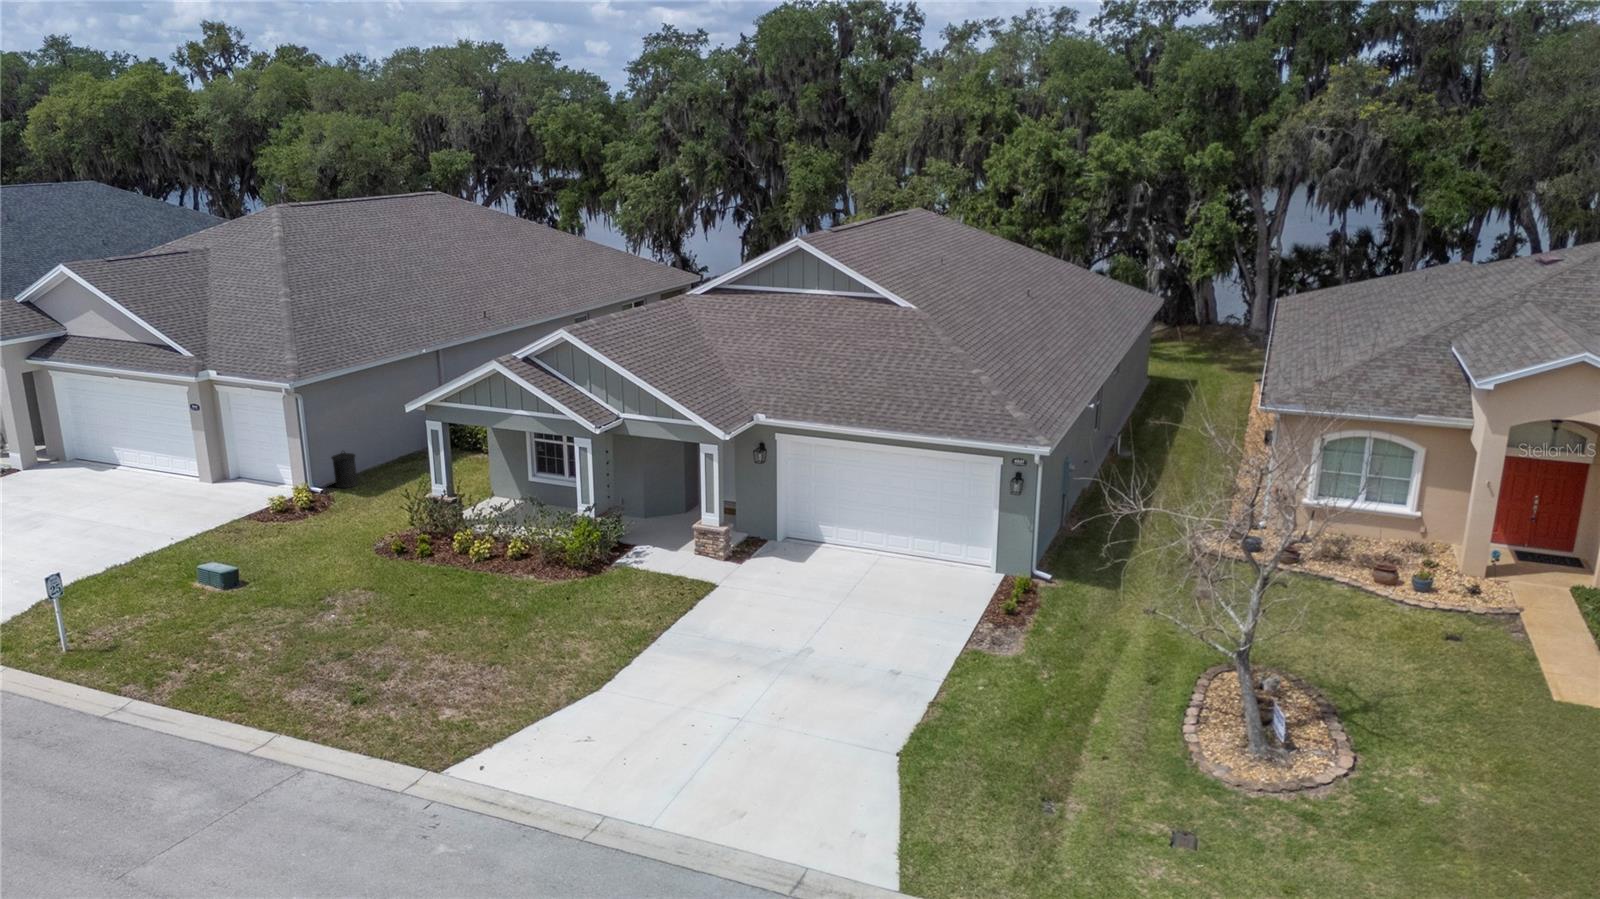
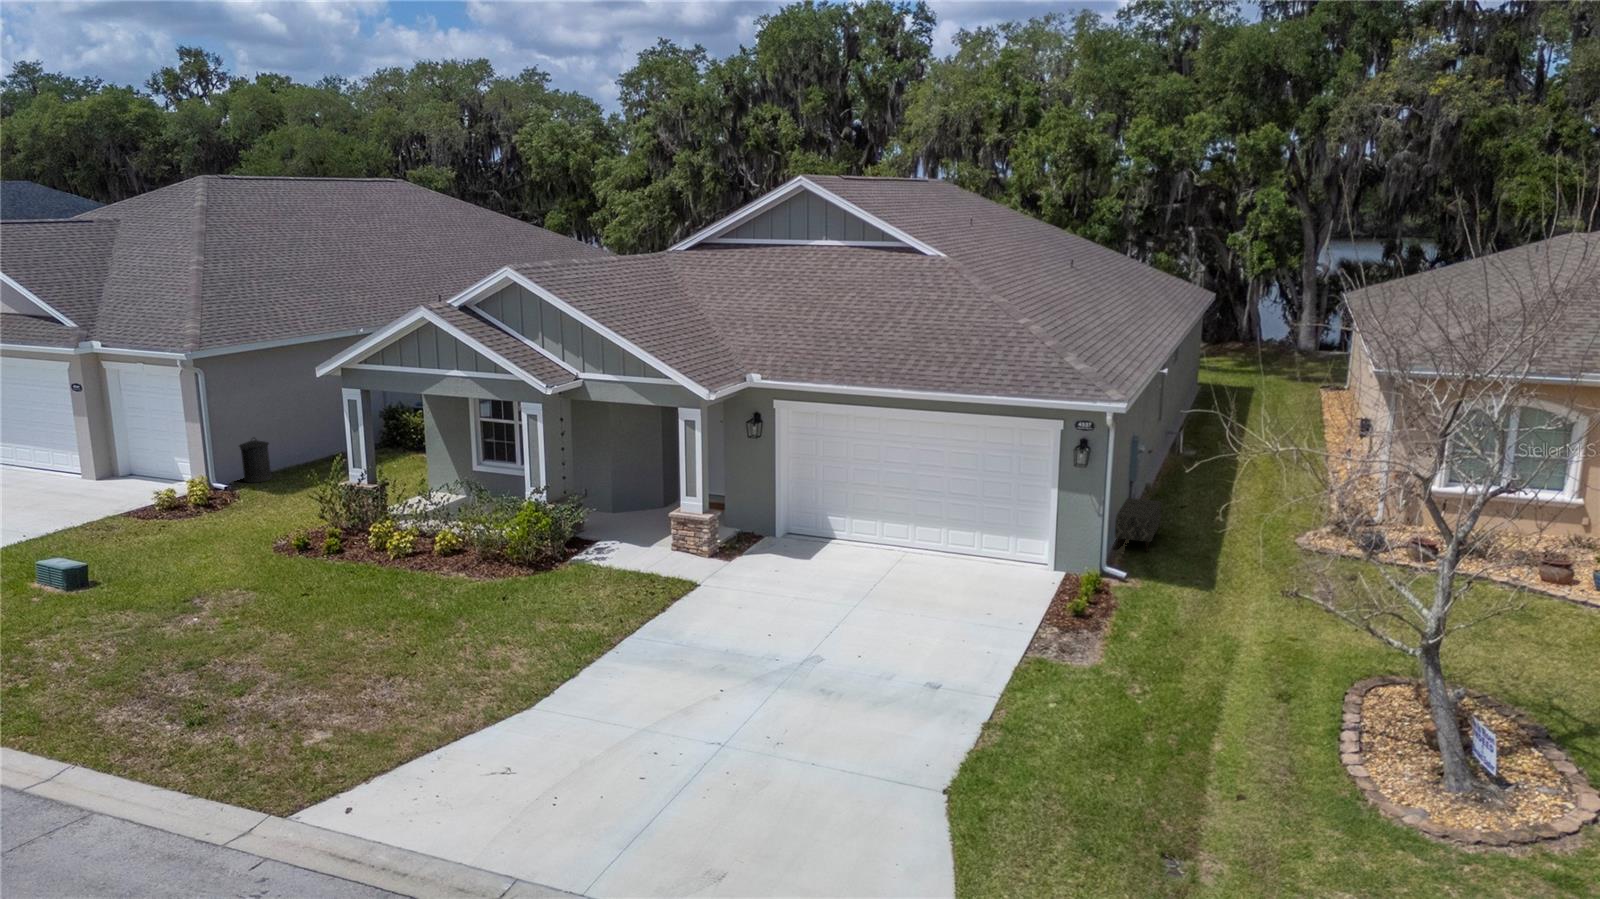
bench: none [1048,510,1087,556] -> present [1115,498,1161,552]

